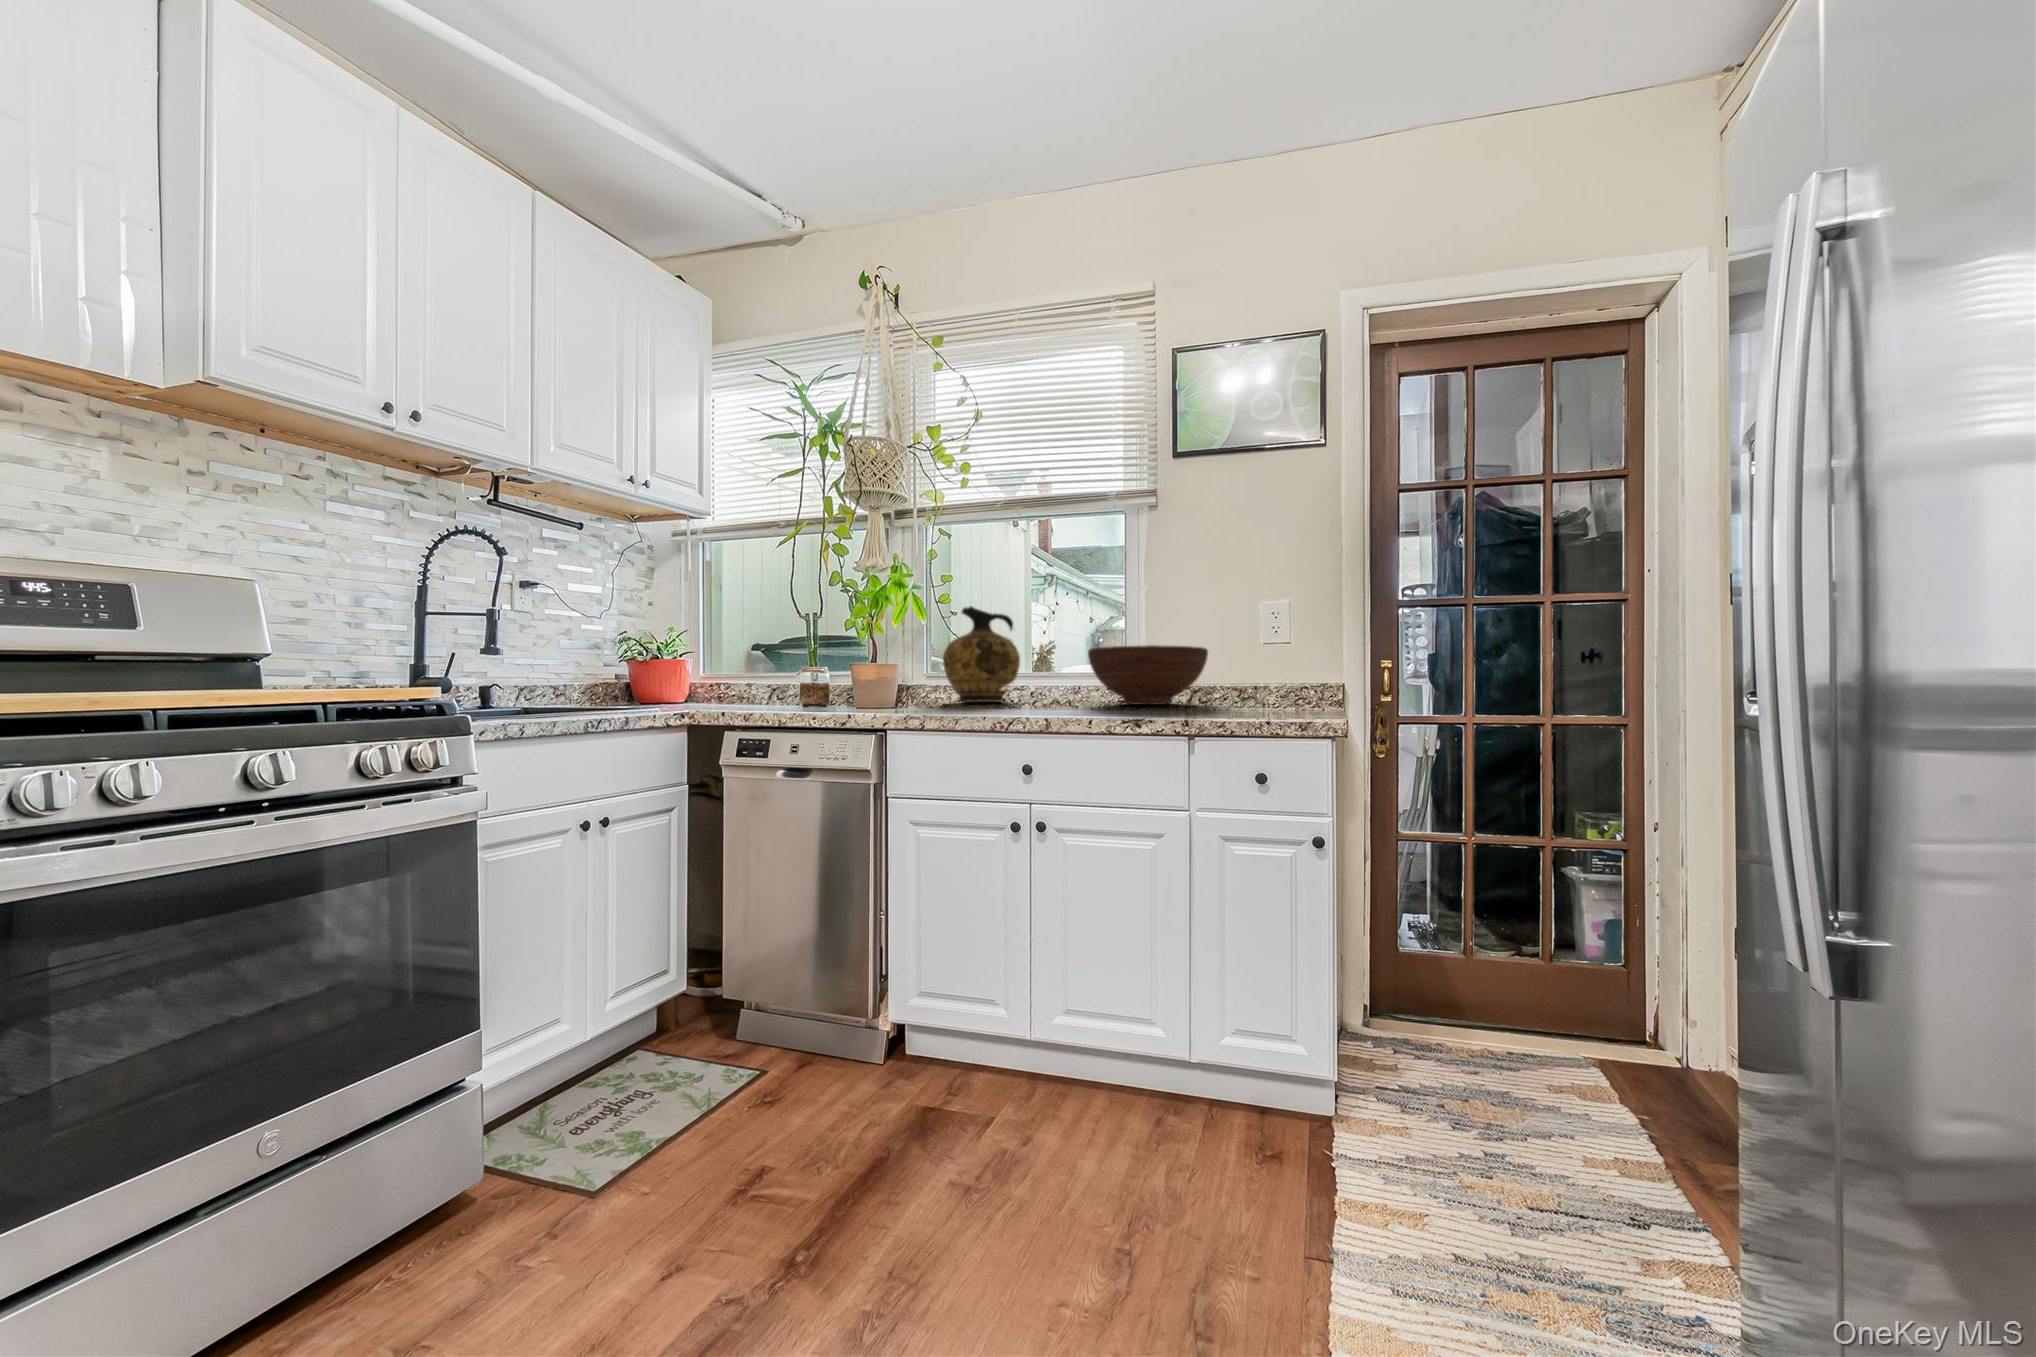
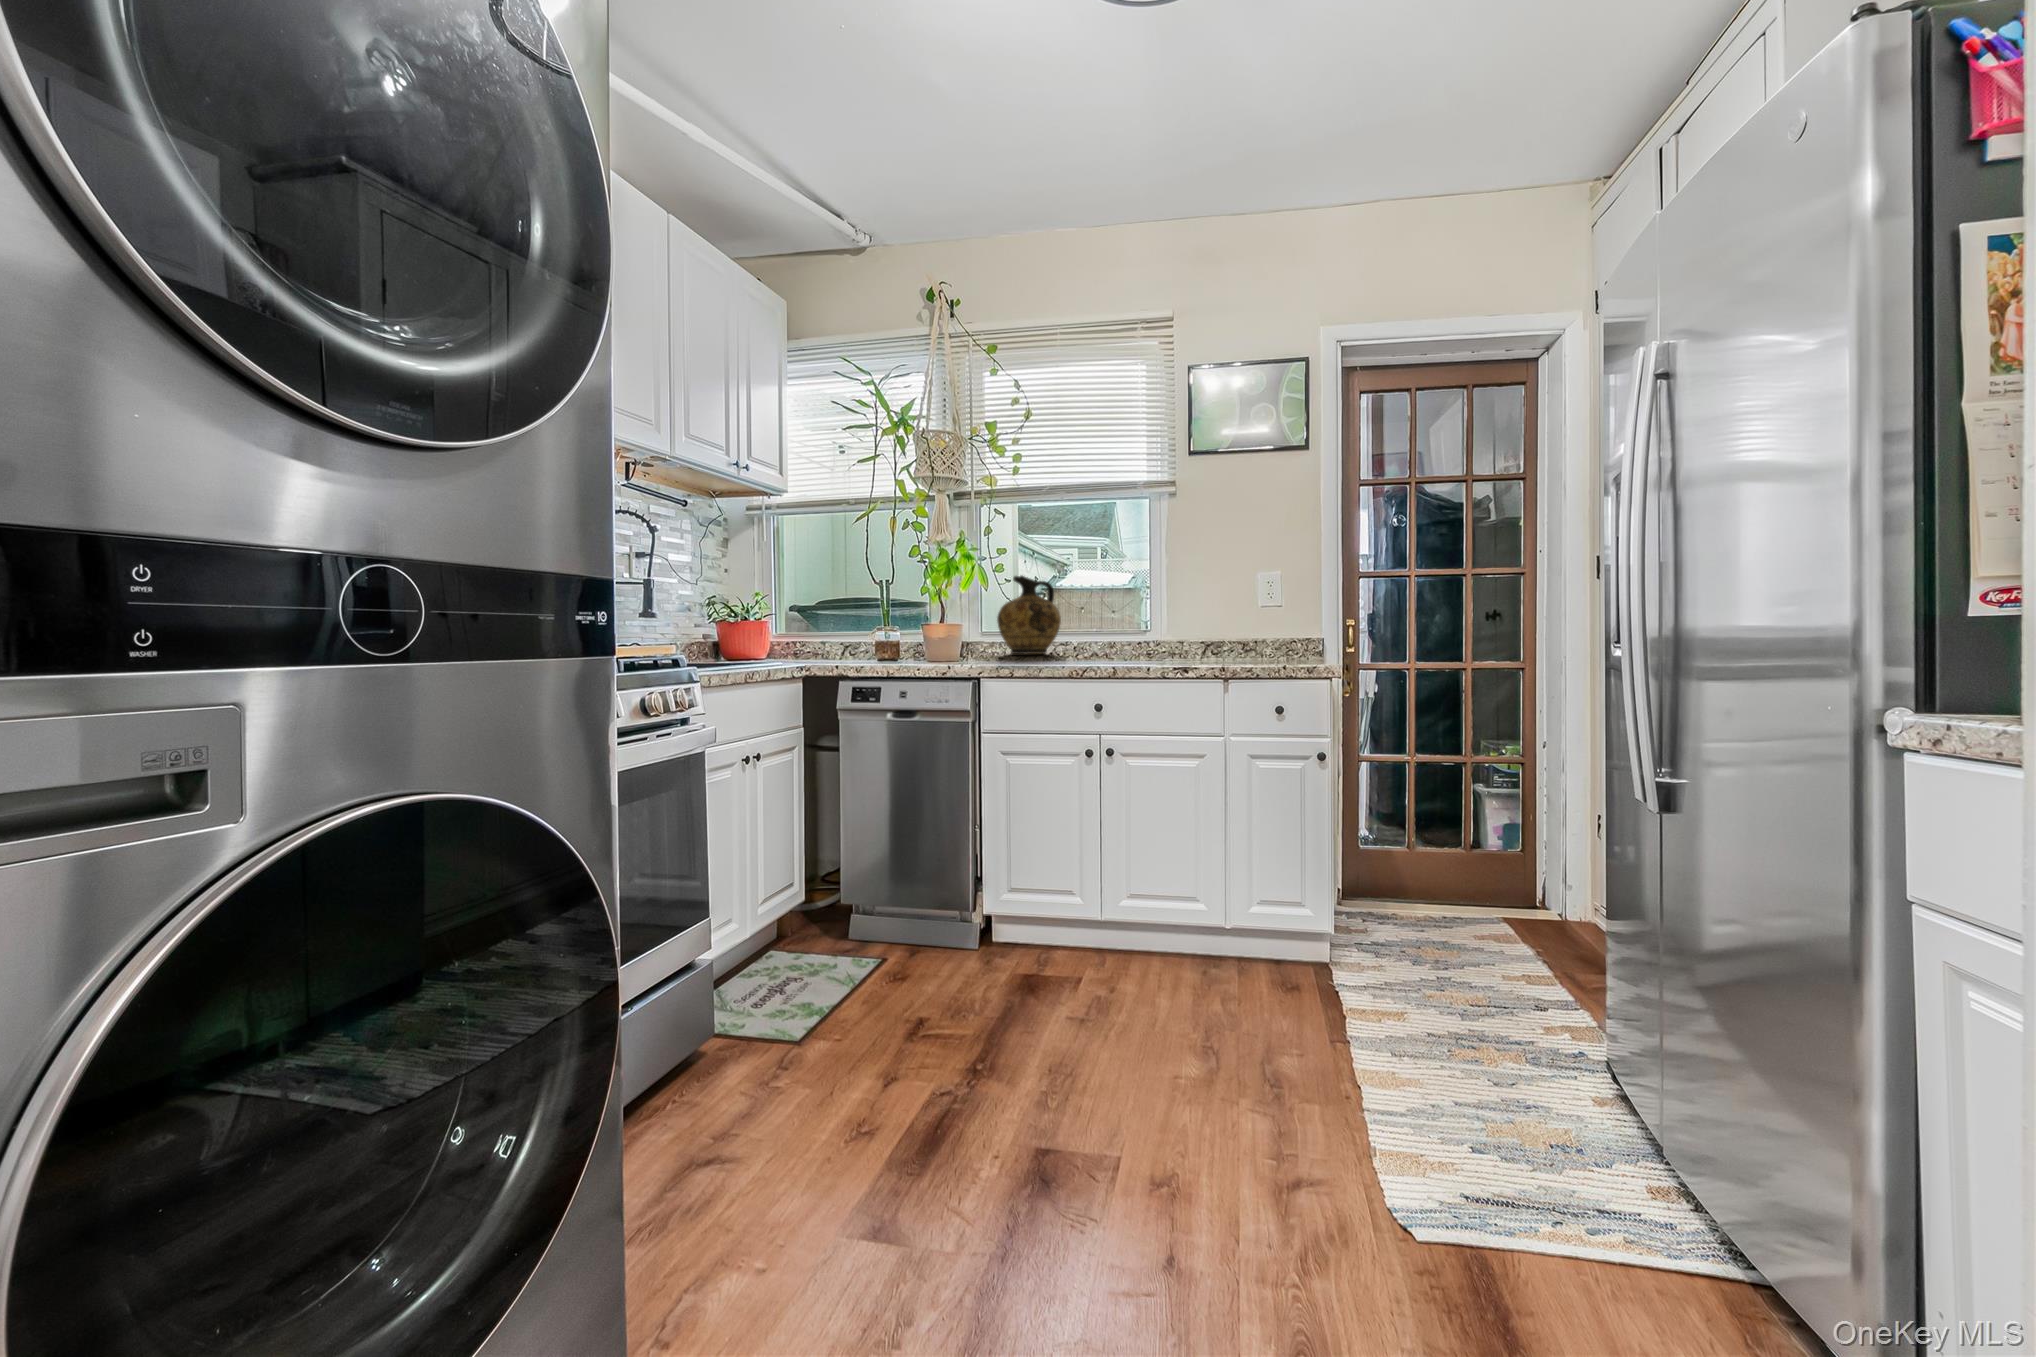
fruit bowl: present [1088,645,1208,705] -> none [1121,610,1218,656]

